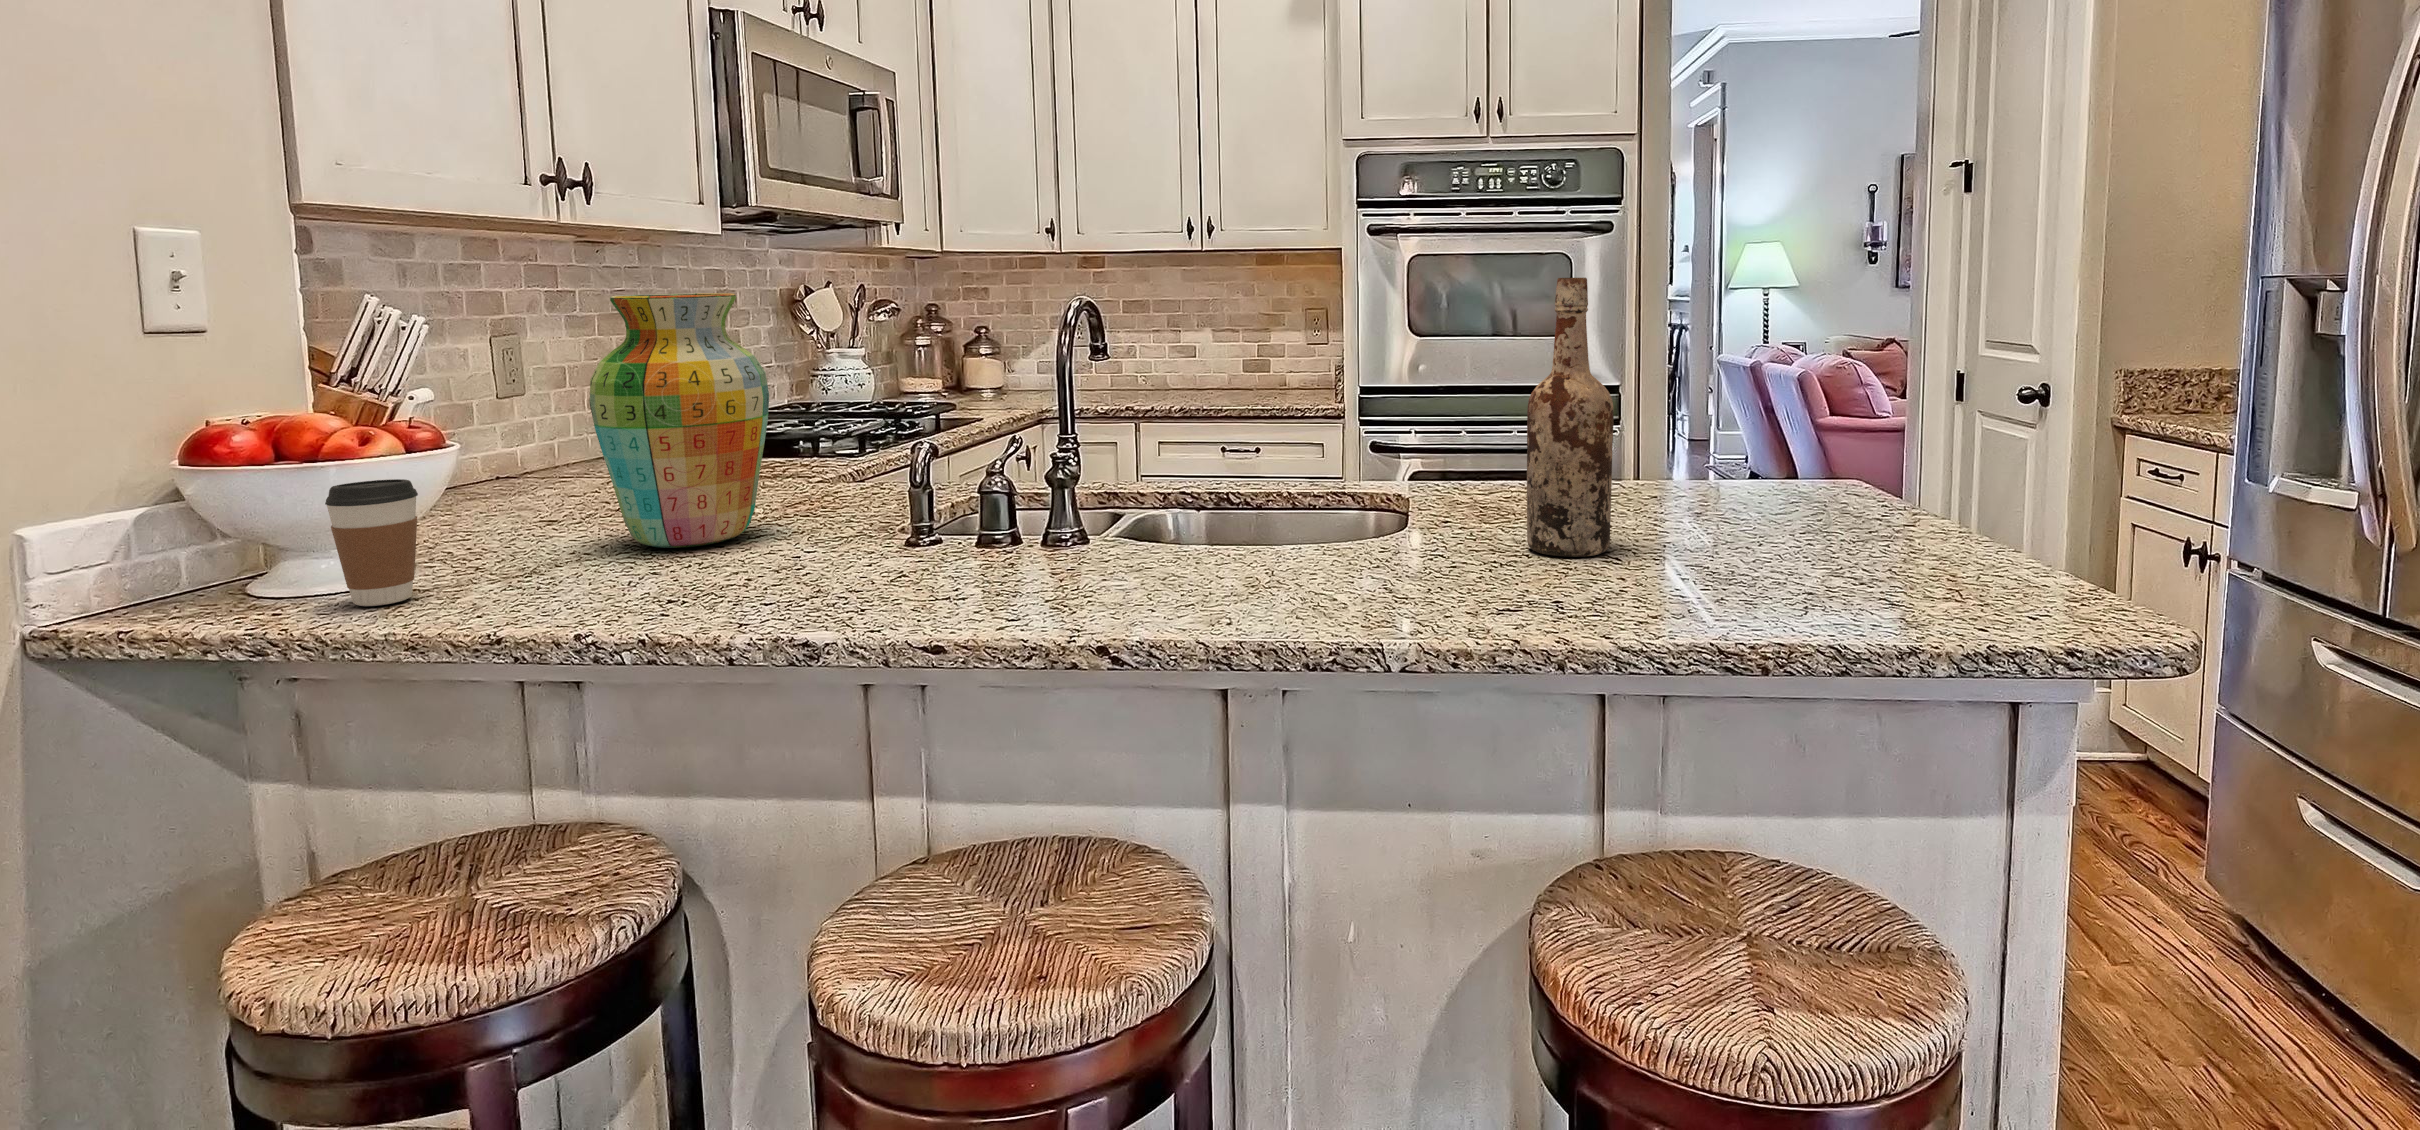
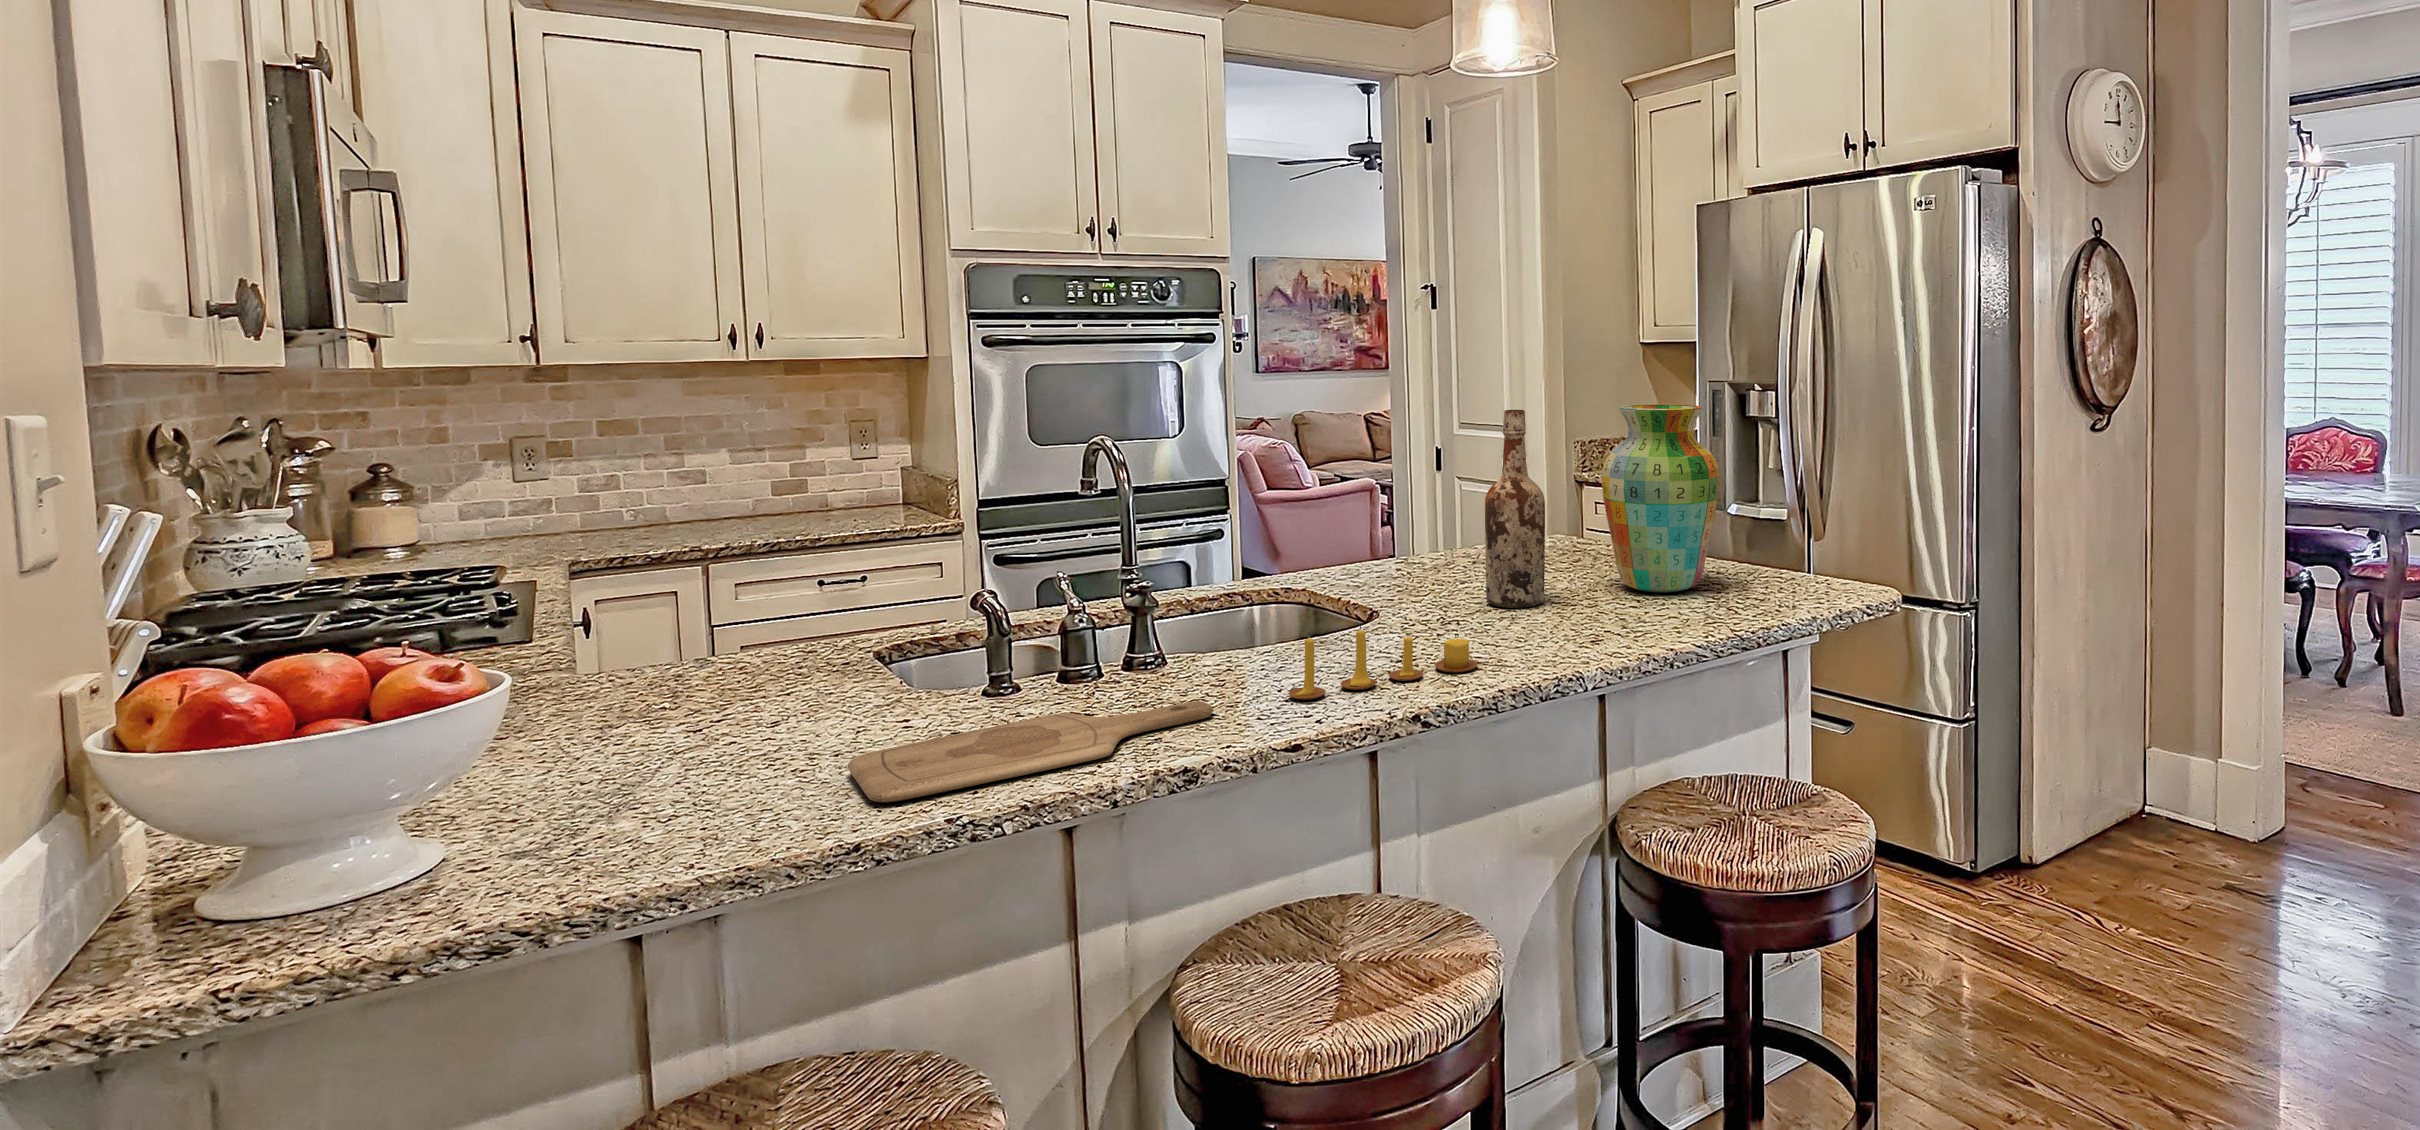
vase: present [590,293,769,548] -> present [1602,404,1720,592]
coffee cup: present [325,479,418,606] -> none [478,712,596,879]
candle: none [1048,524,1306,612] -> present [1289,625,1478,699]
cutting board: none [585,566,963,614] -> present [848,701,1213,802]

